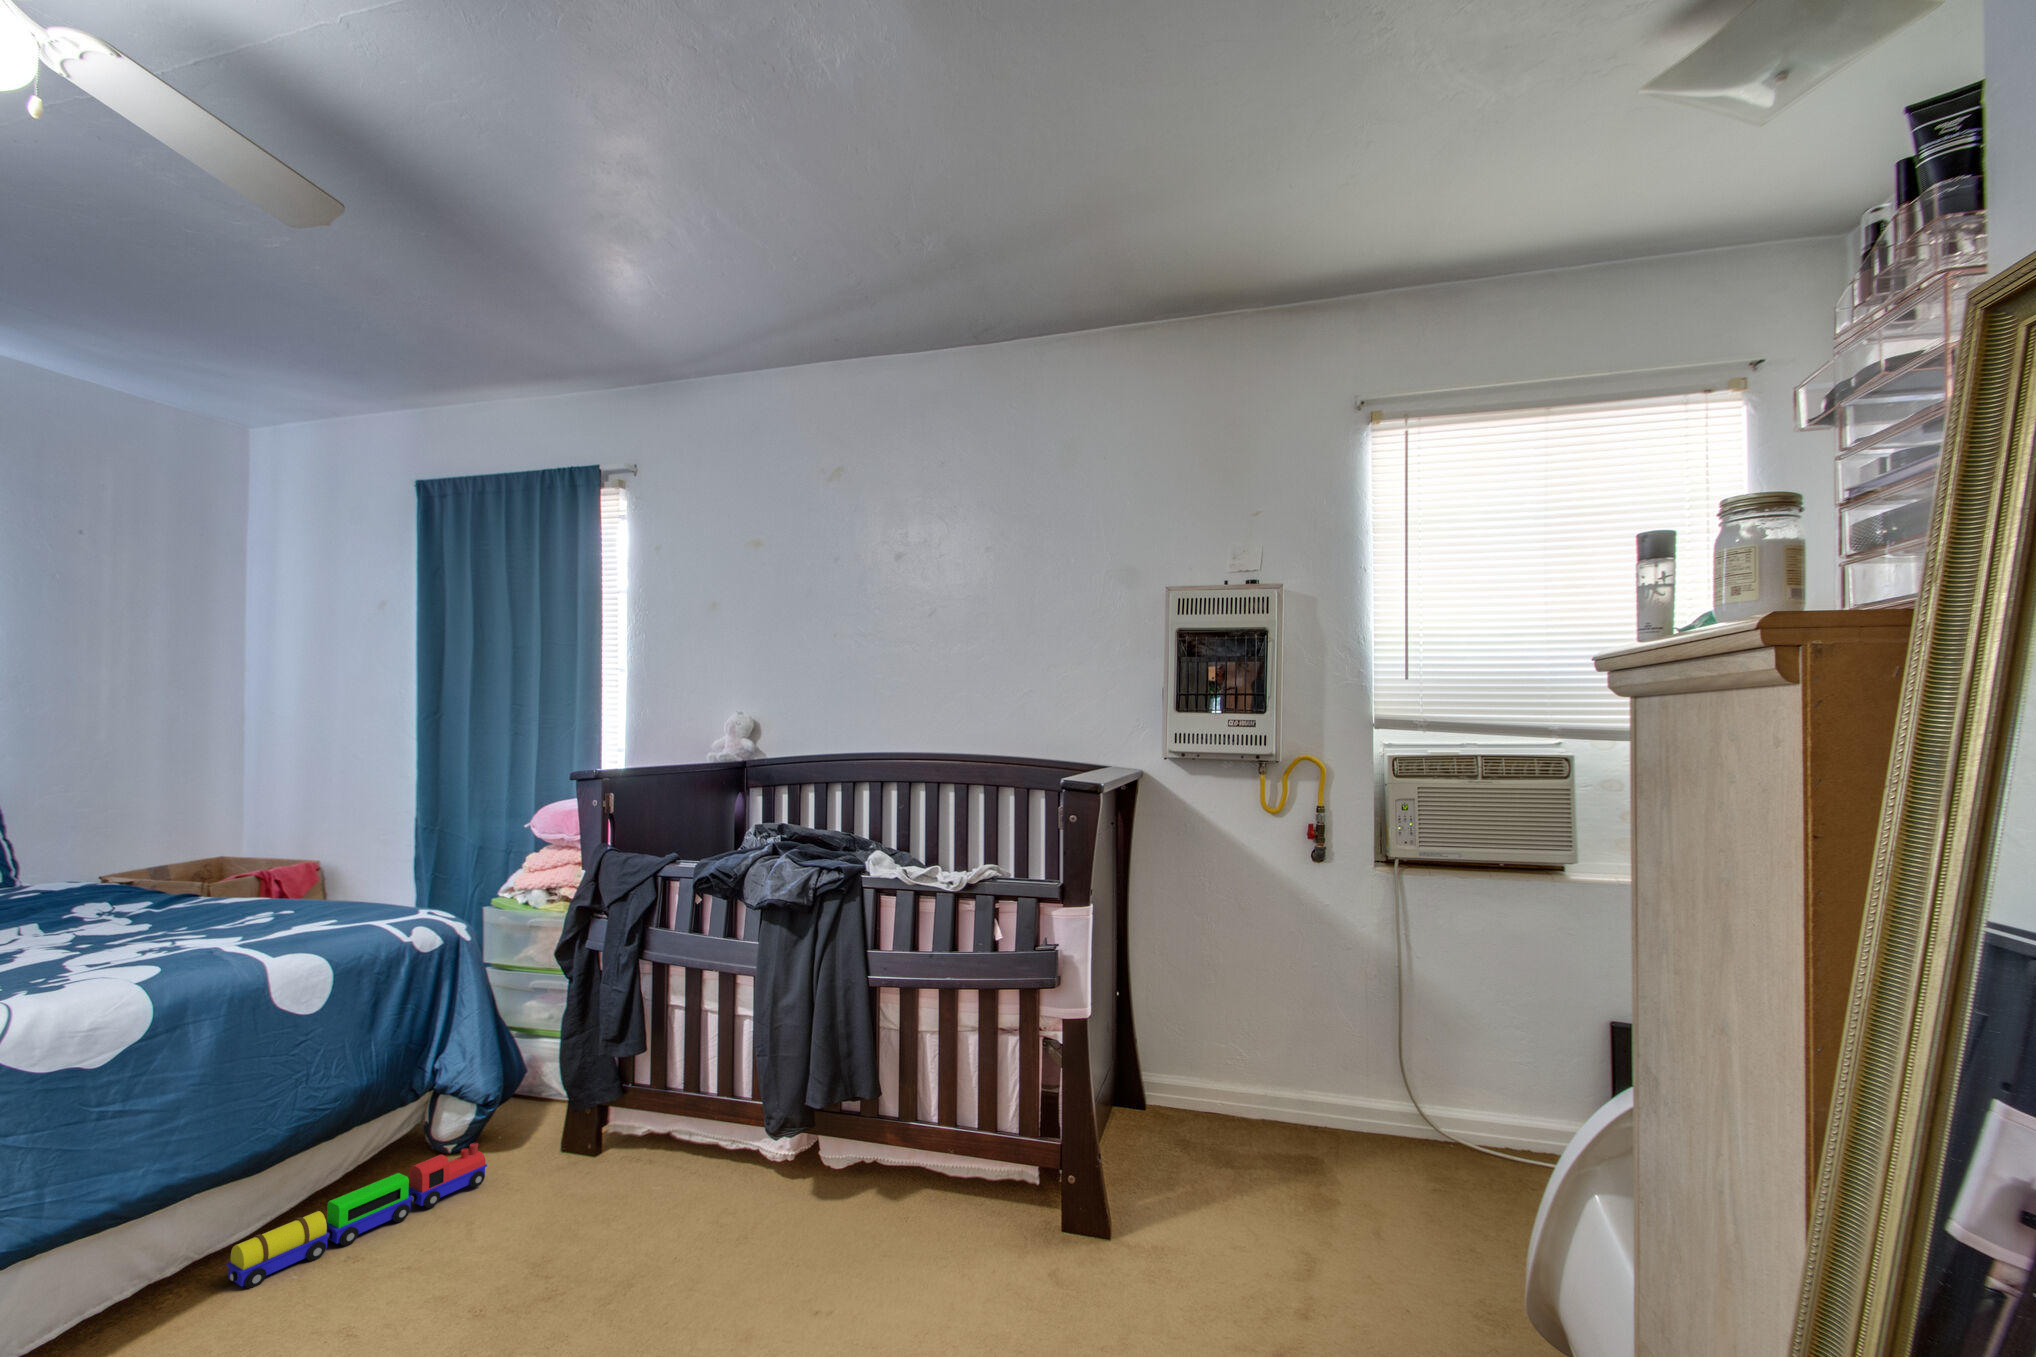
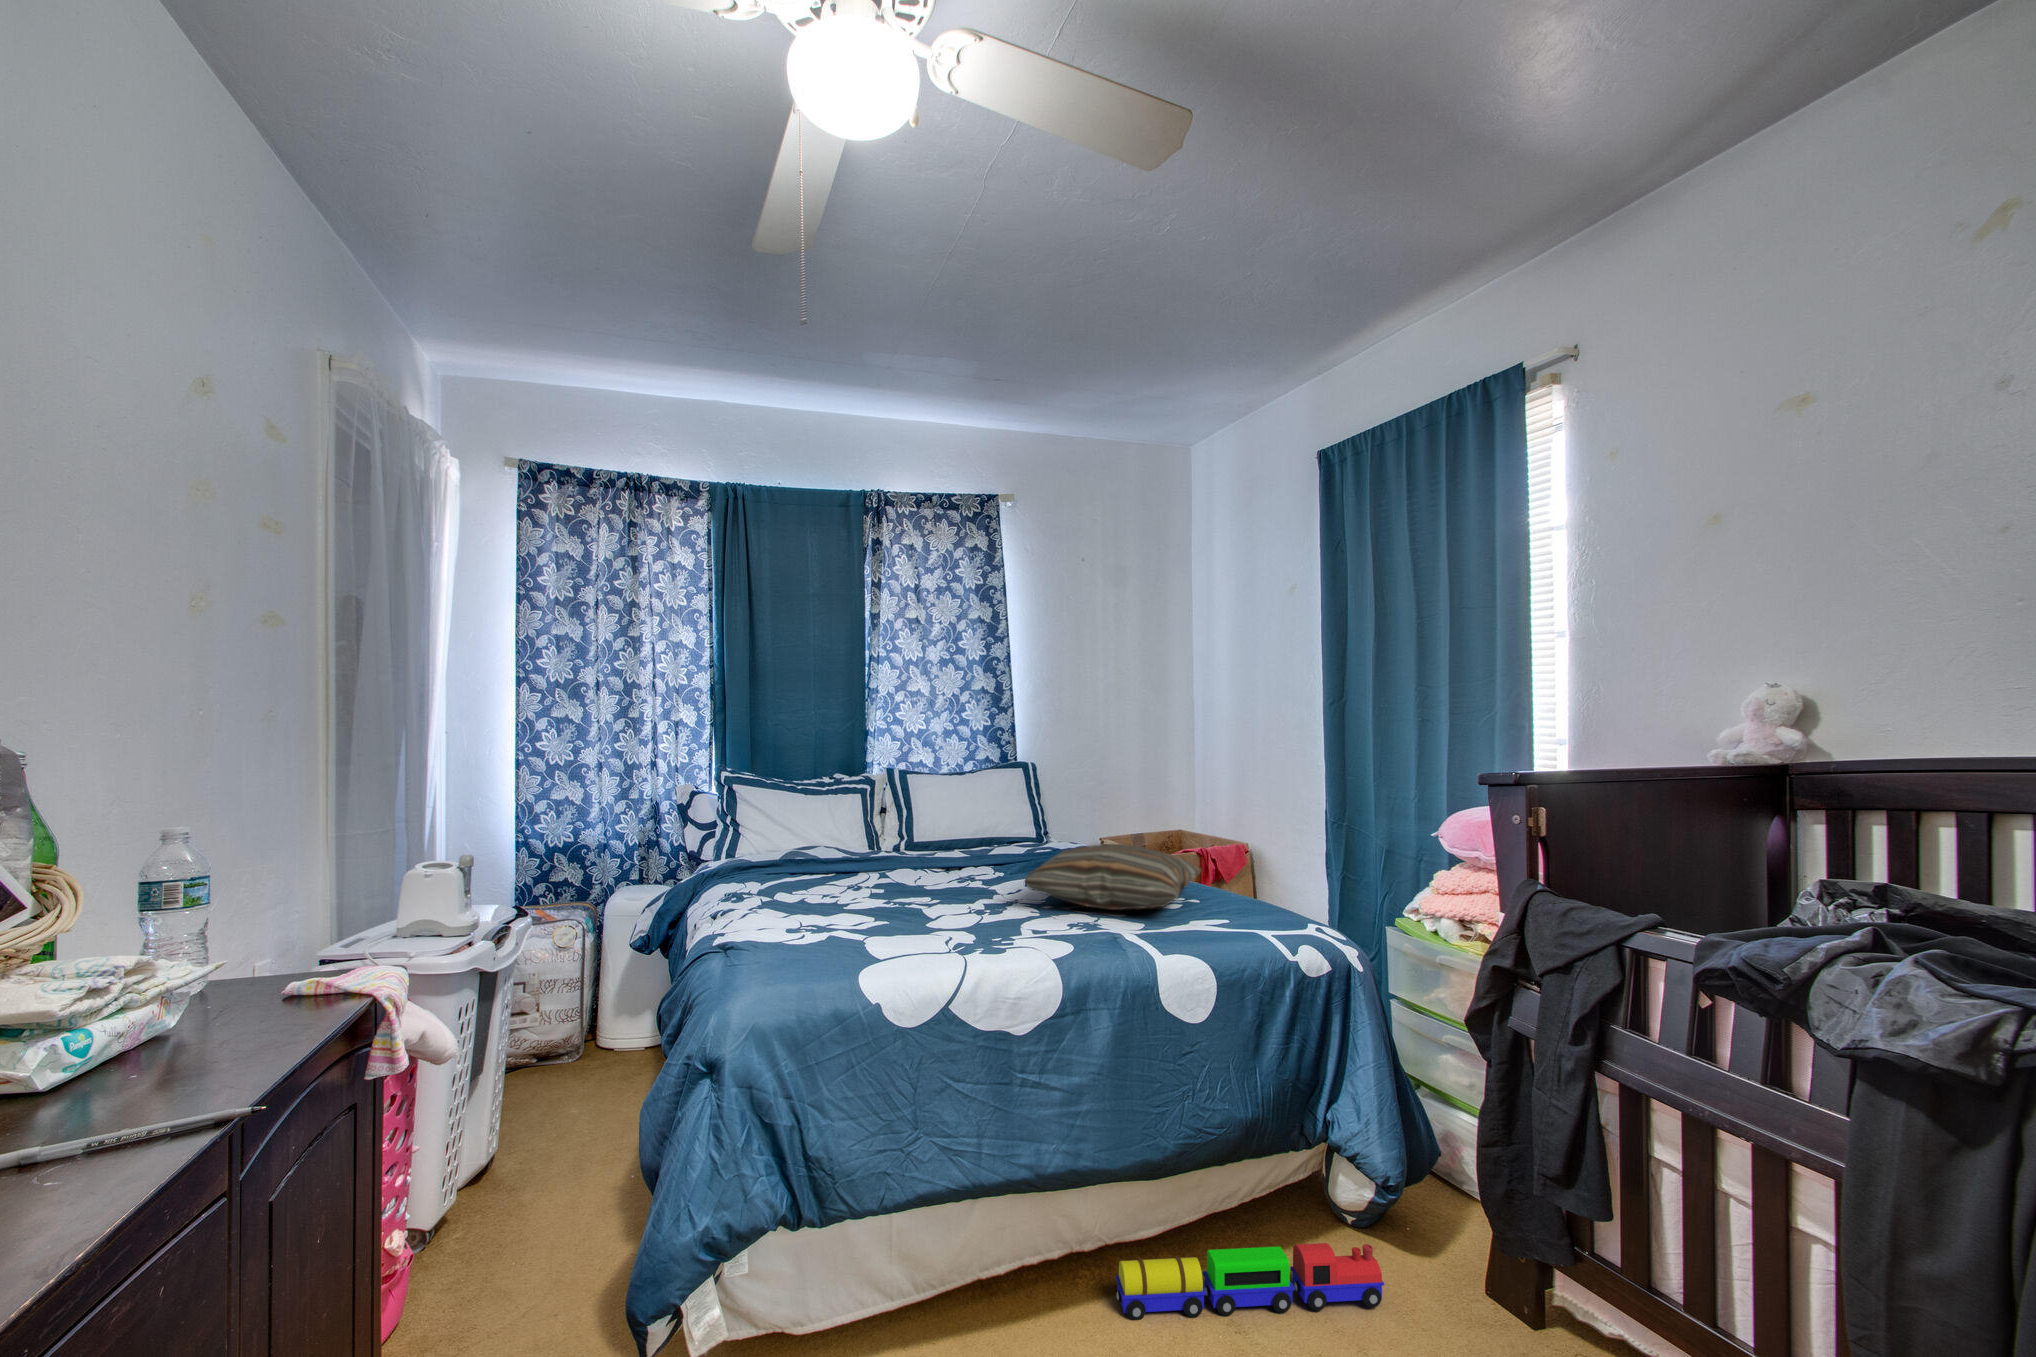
pillow: none [67,873,295,940] -> present [1024,844,1202,910]

